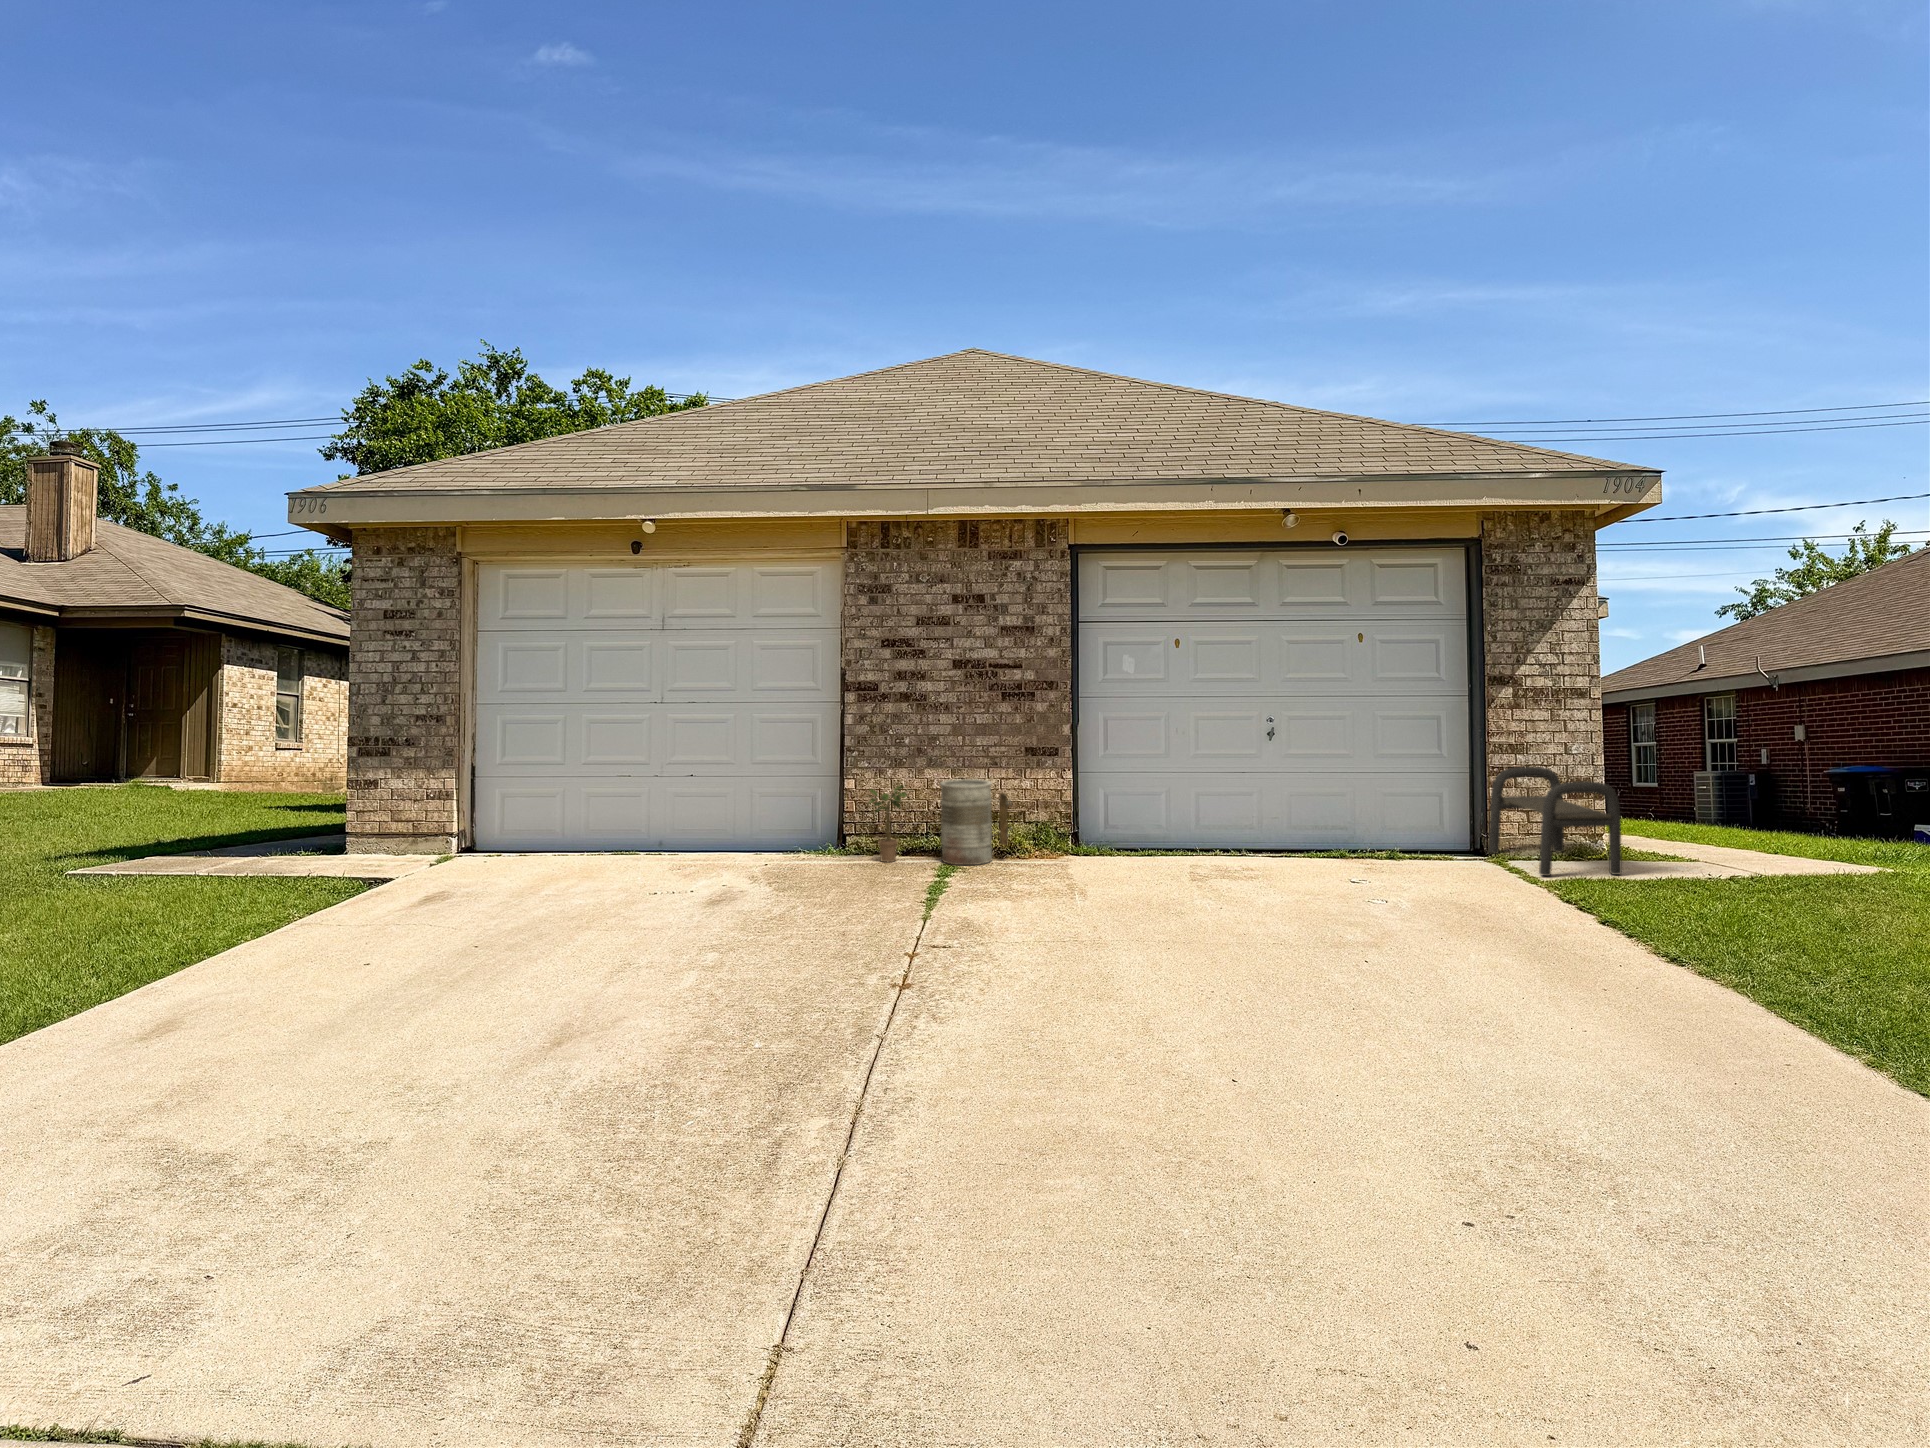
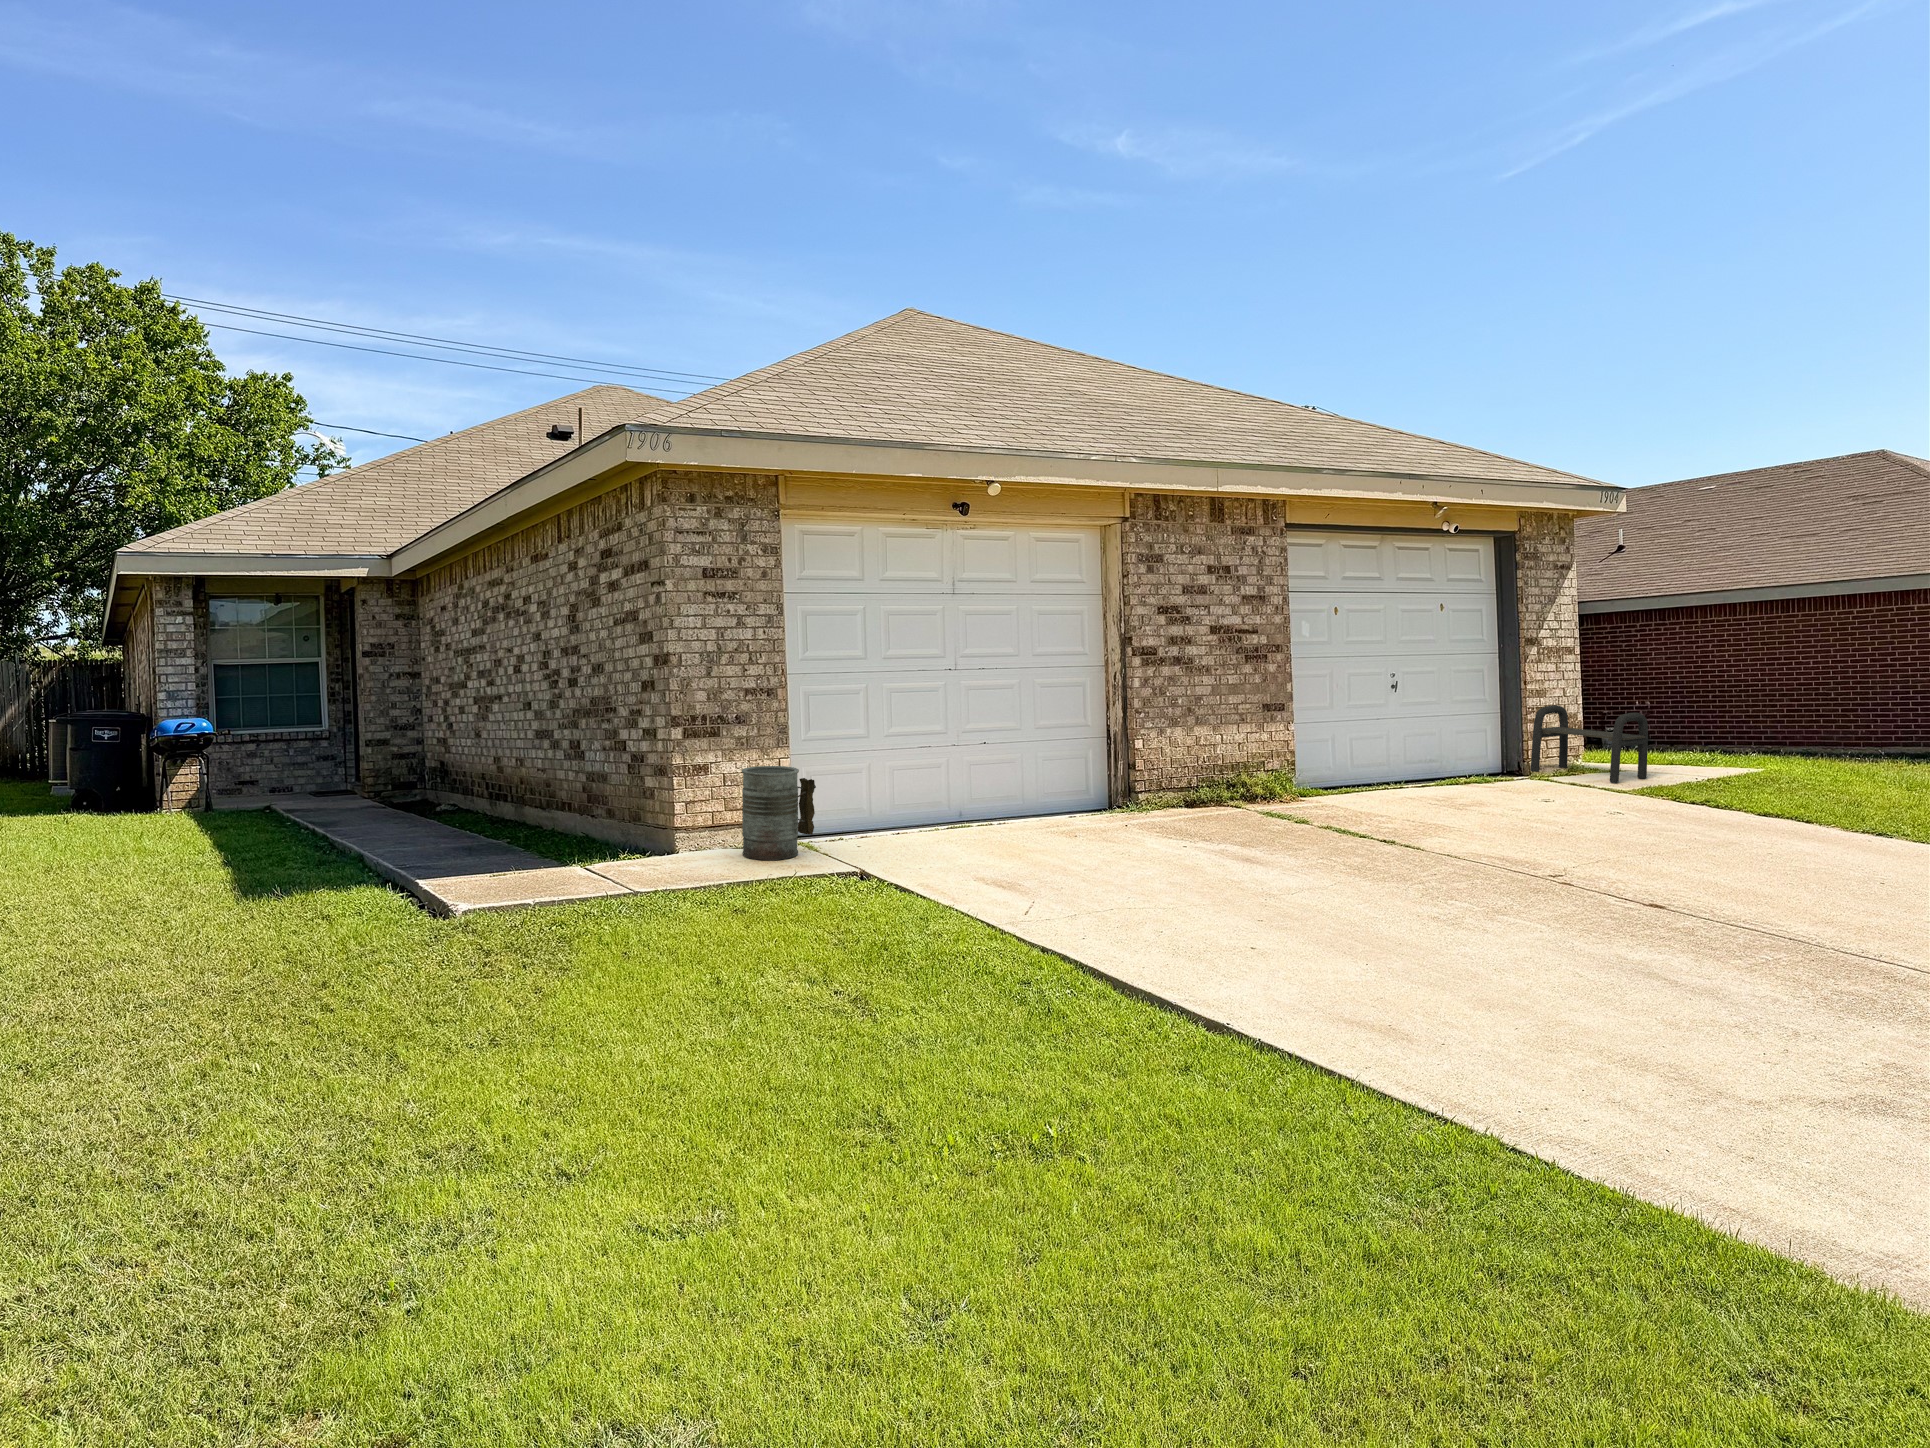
trash can: present [940,779,1012,865] -> present [742,766,816,860]
potted plant: present [869,786,907,862] -> none [1176,739,1214,812]

